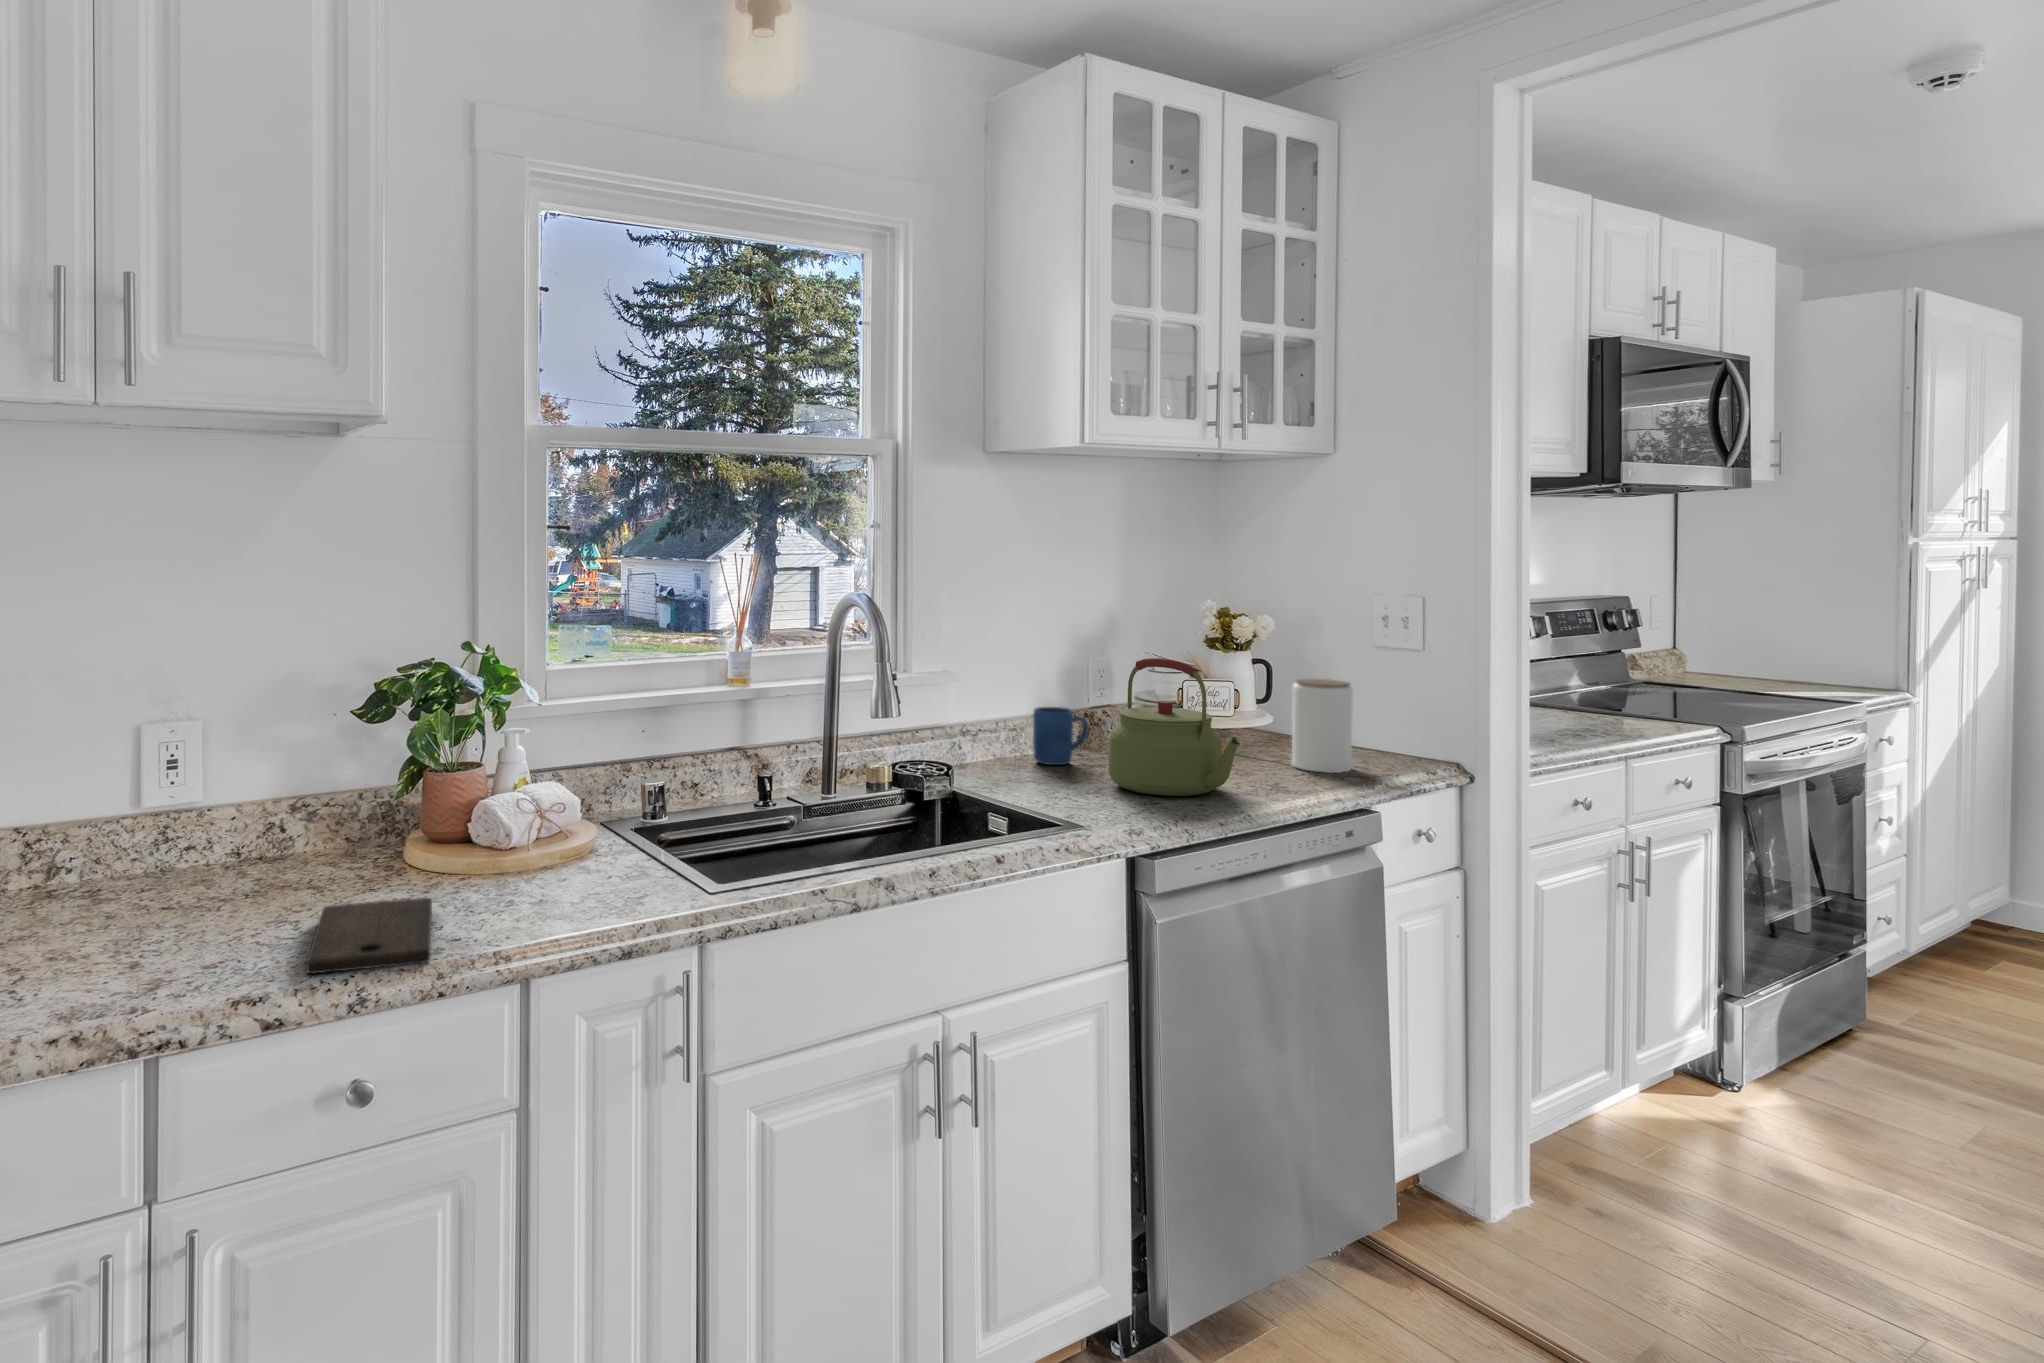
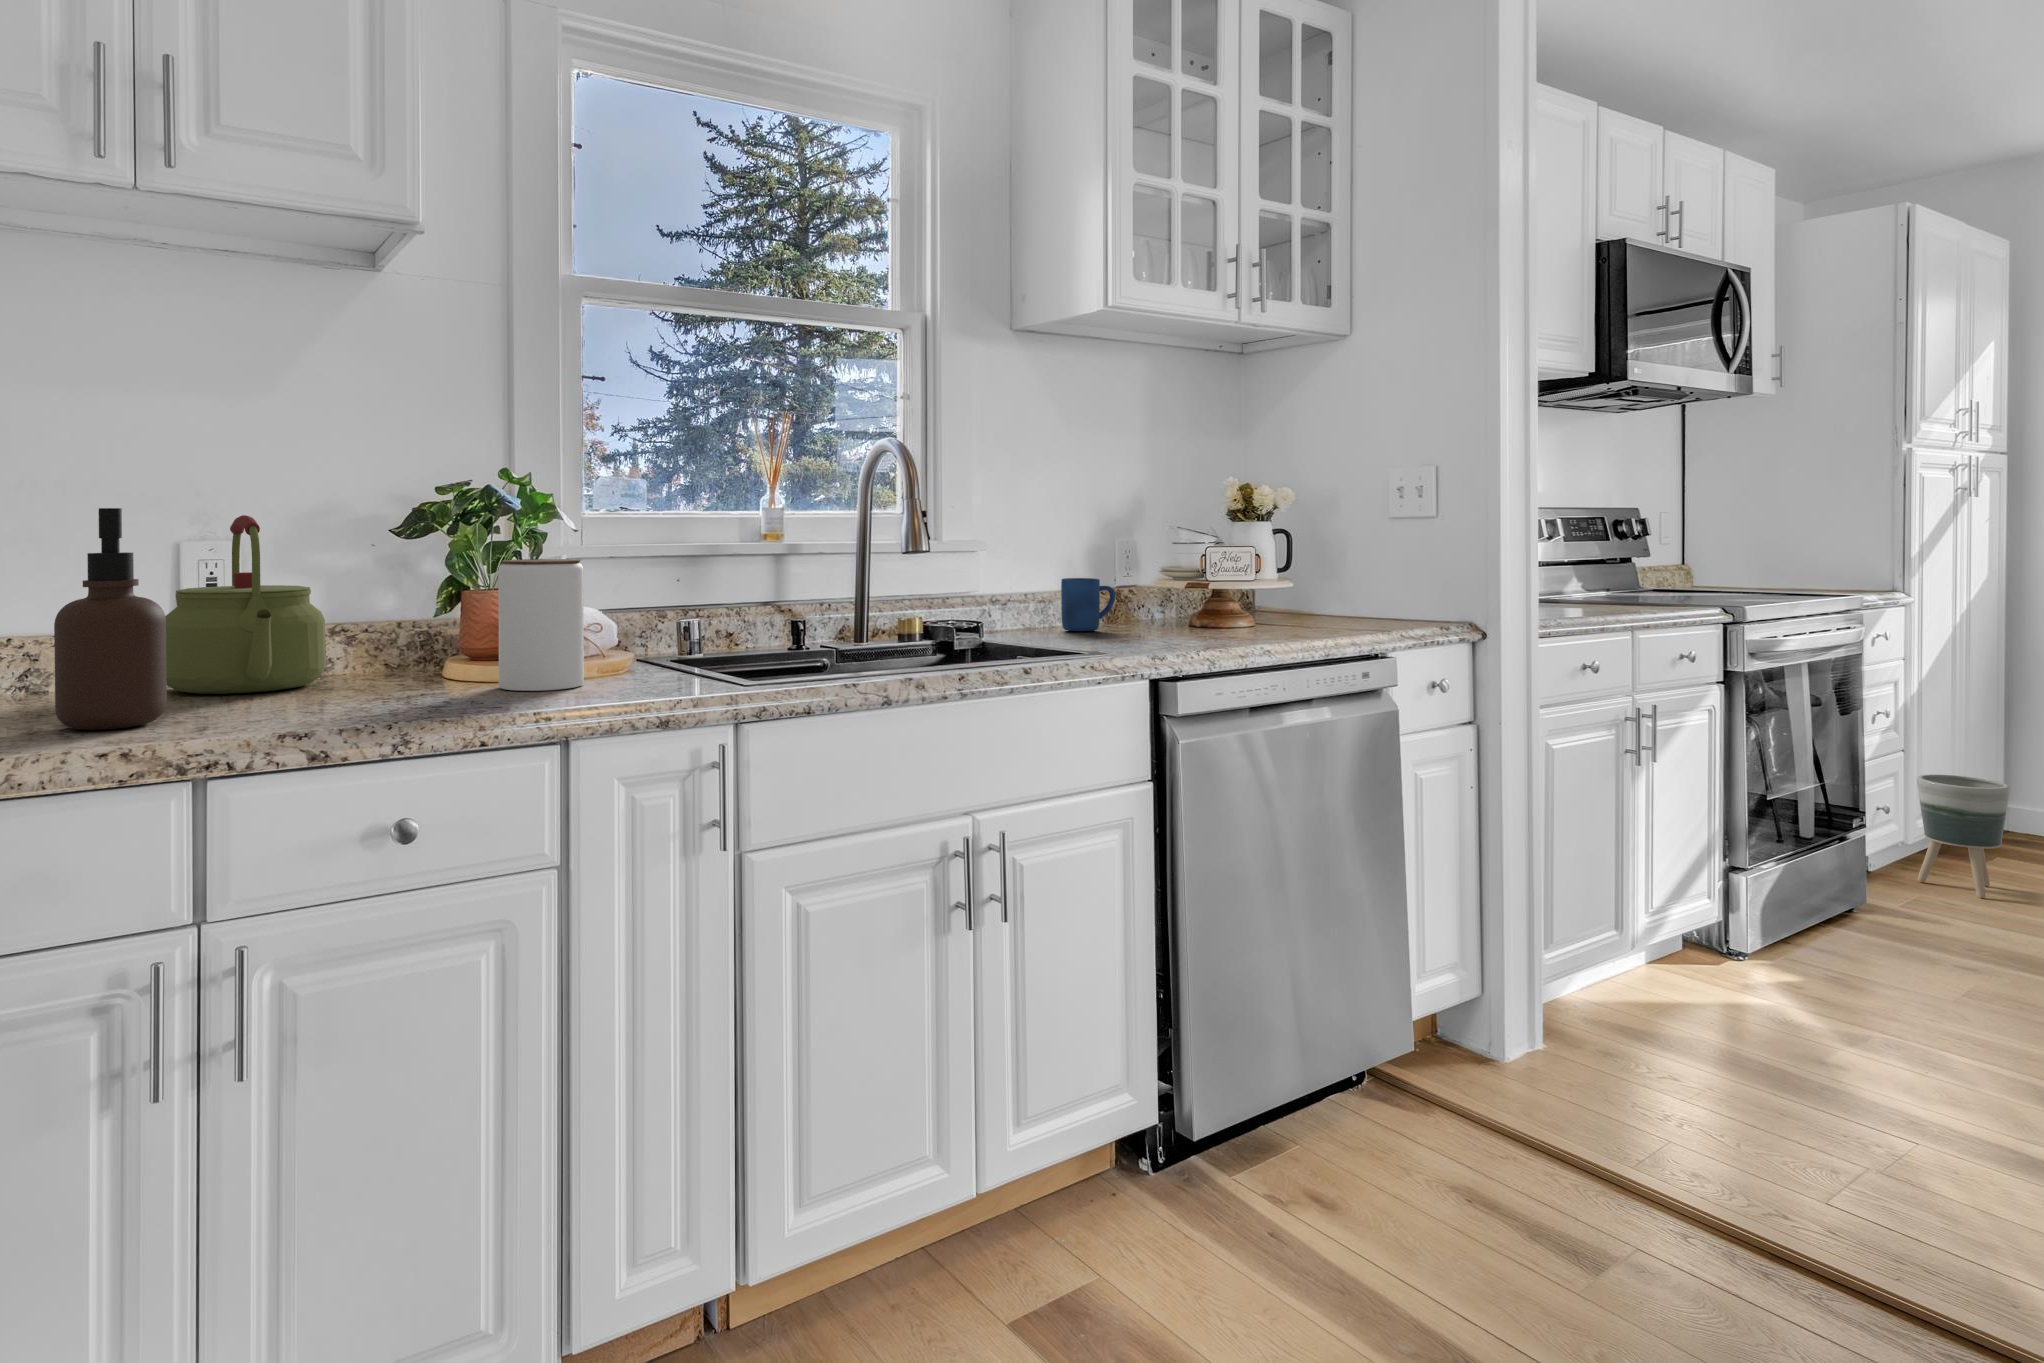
kettle: present [1108,658,1240,796] -> present [165,515,326,694]
jar: present [1292,679,1353,773] -> present [498,559,584,691]
soap dispenser: none [11,749,123,983] -> present [54,508,167,730]
planter: none [1919,882,2019,1016] -> present [1917,774,2010,898]
cutting board: present [306,898,432,974] -> none [348,684,472,723]

